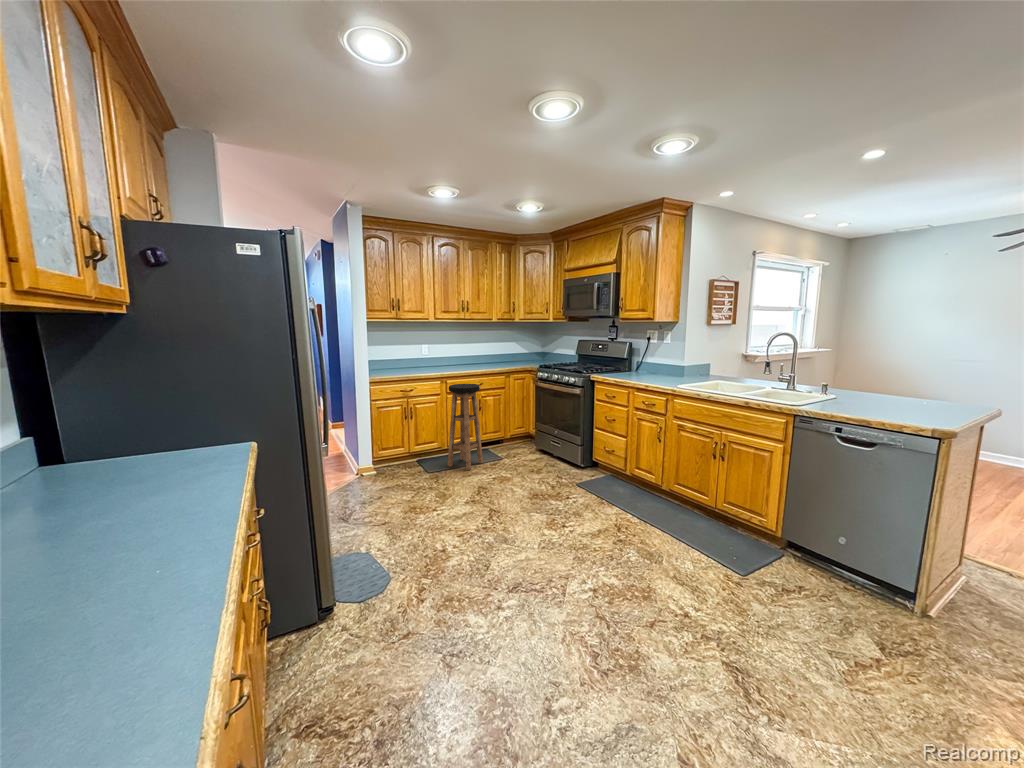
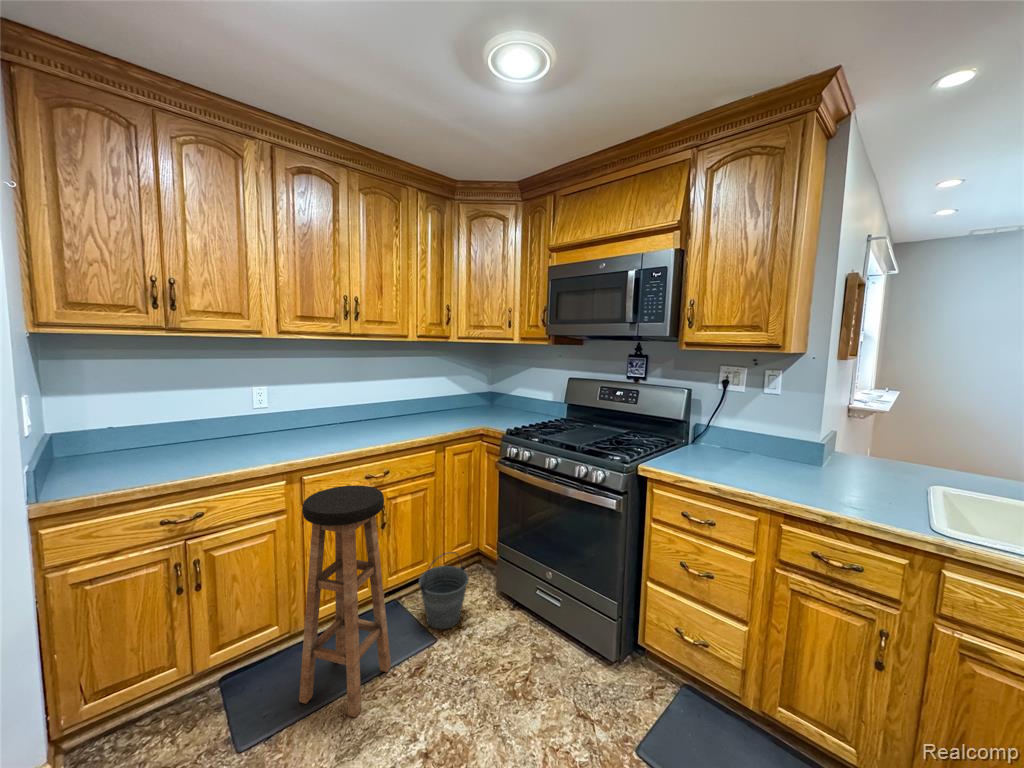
bucket: none [496,422,519,456] -> present [419,552,469,629]

